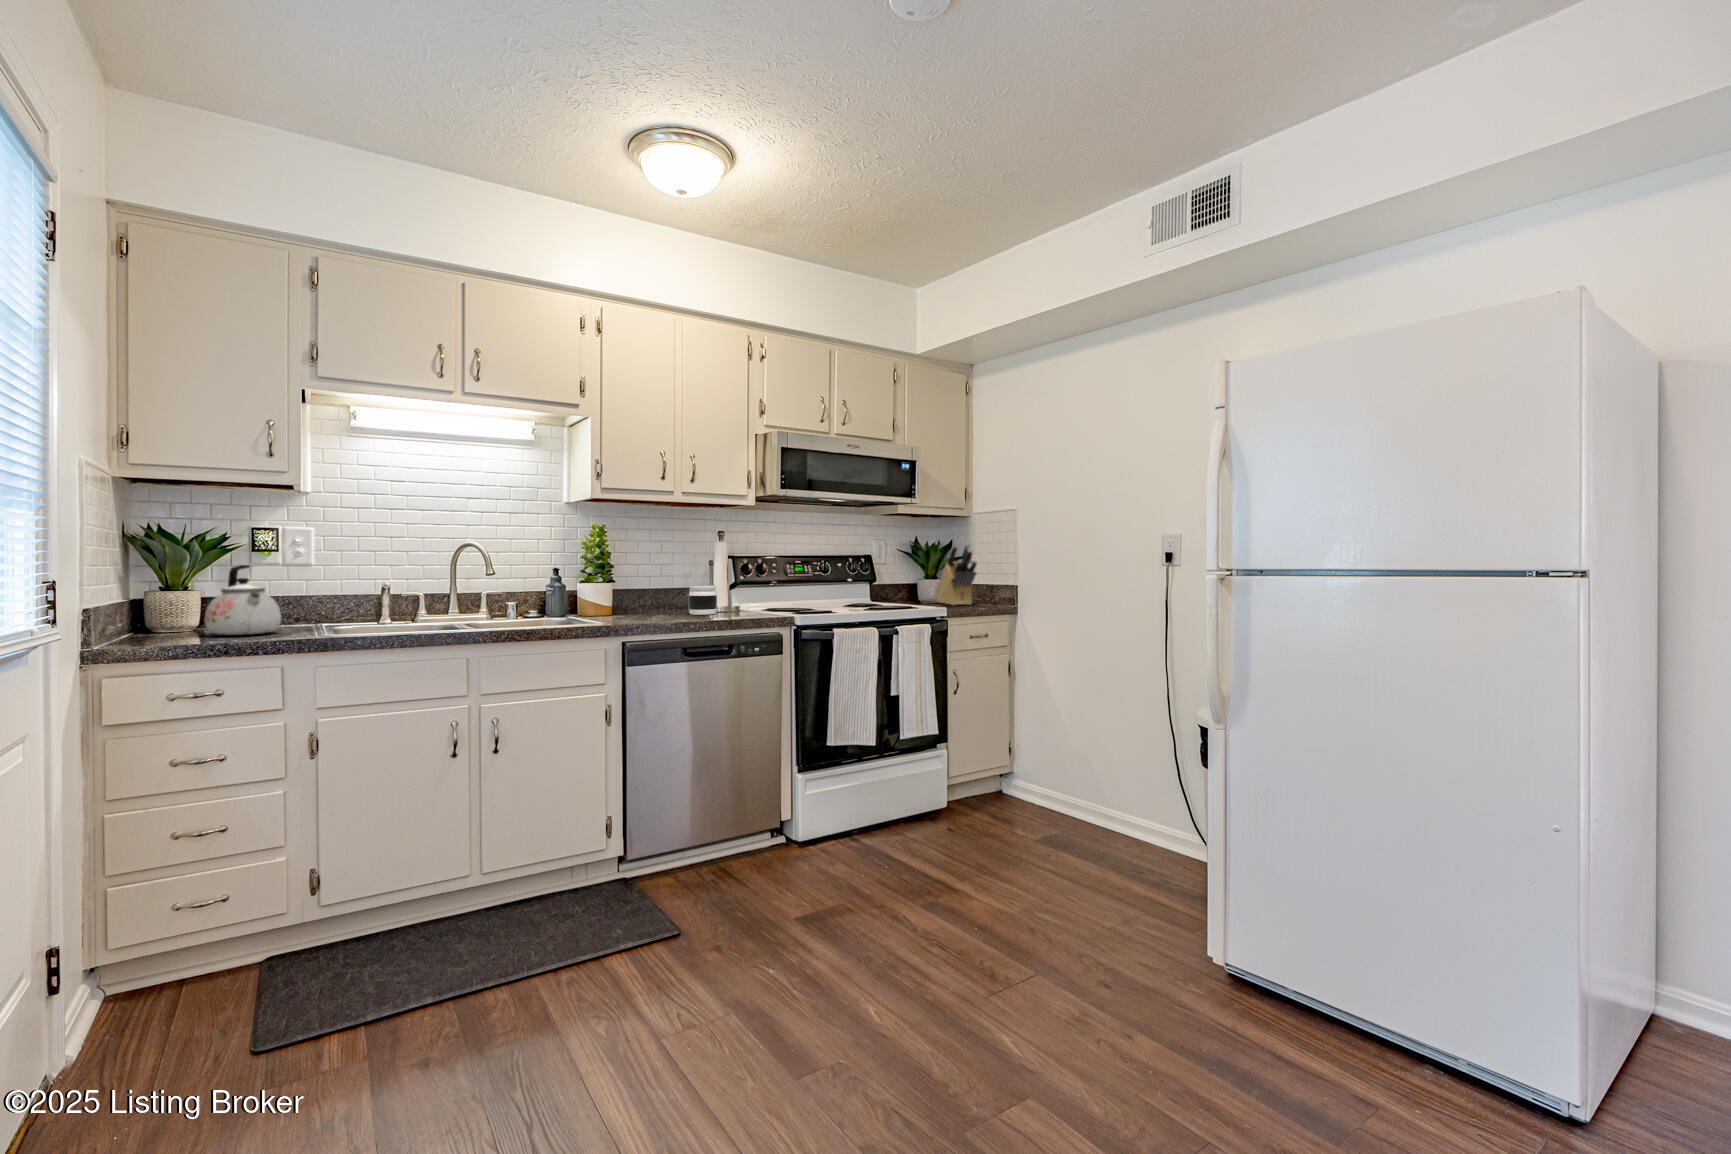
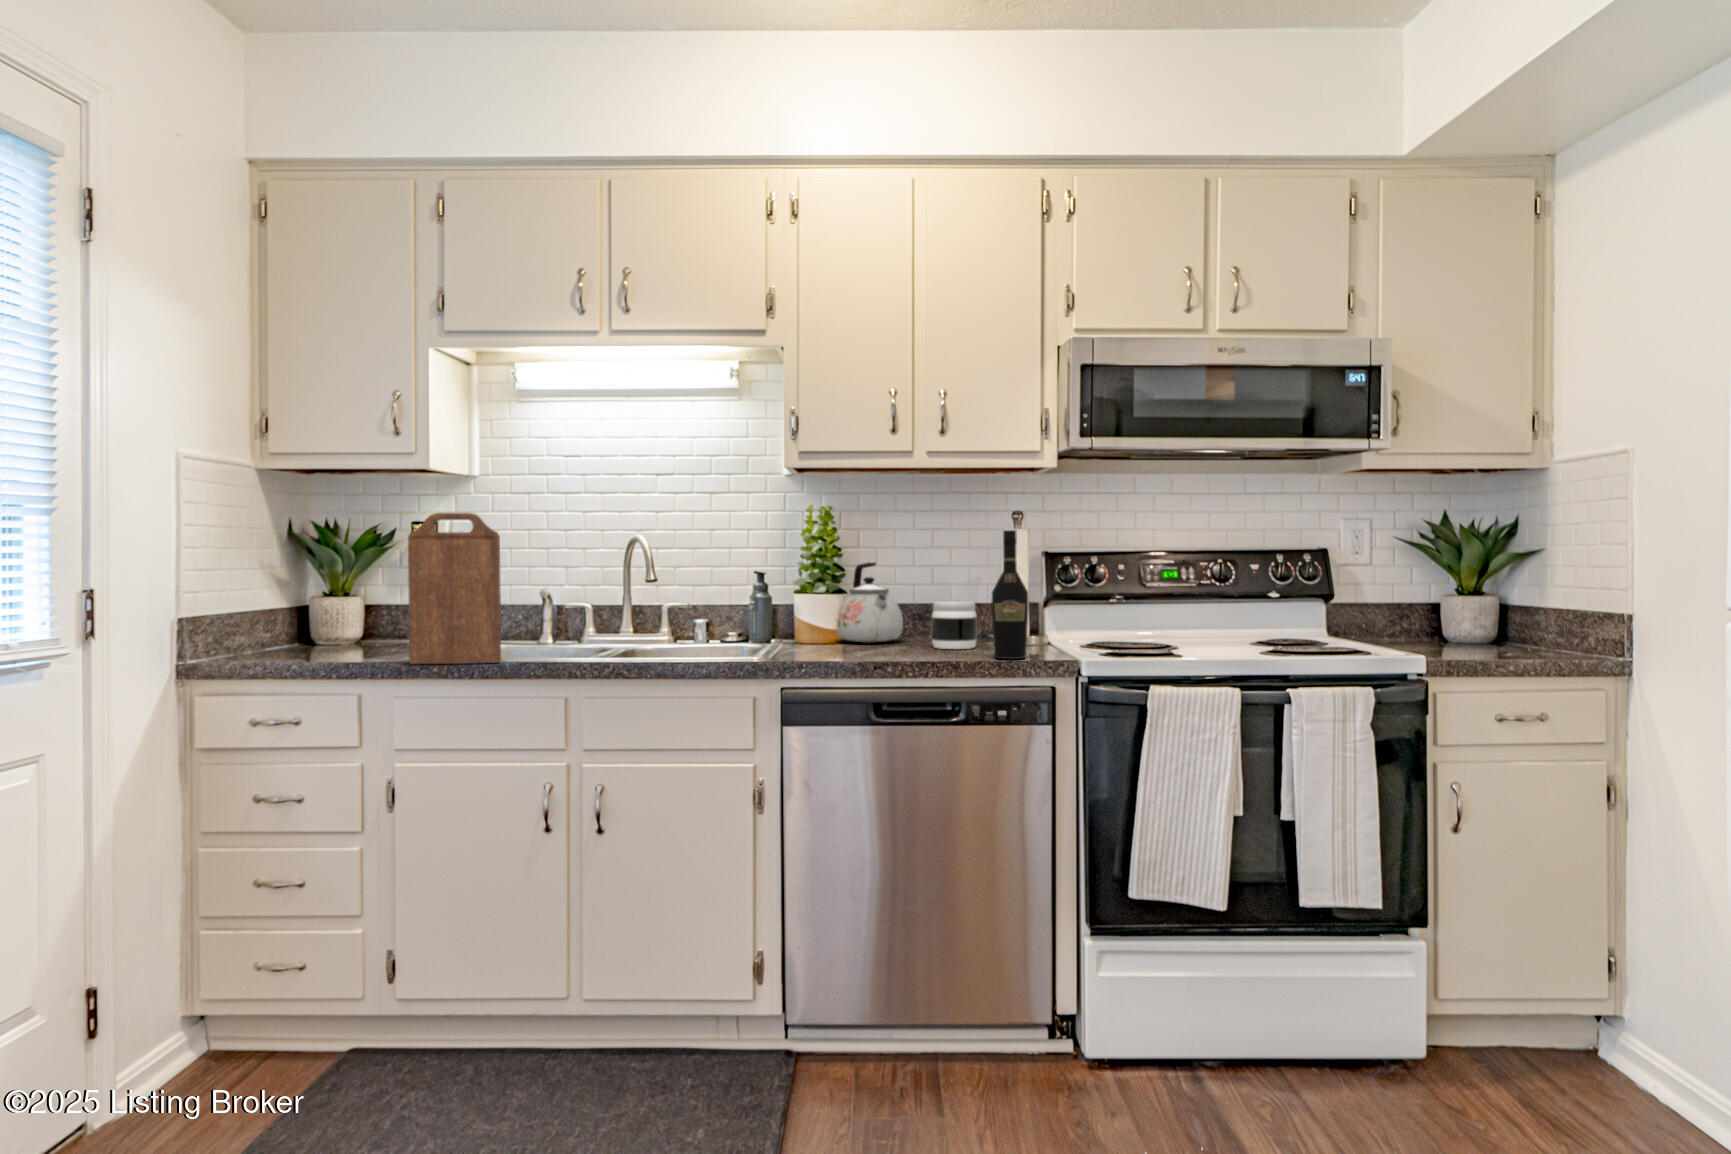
cutting board: none [335,523,414,639] -> present [408,513,501,664]
wine bottle: none [742,543,763,618] -> present [992,530,1028,659]
knife block: present [935,543,977,605] -> none [1449,522,1524,651]
kettle: present [205,565,281,635] -> present [835,562,903,643]

